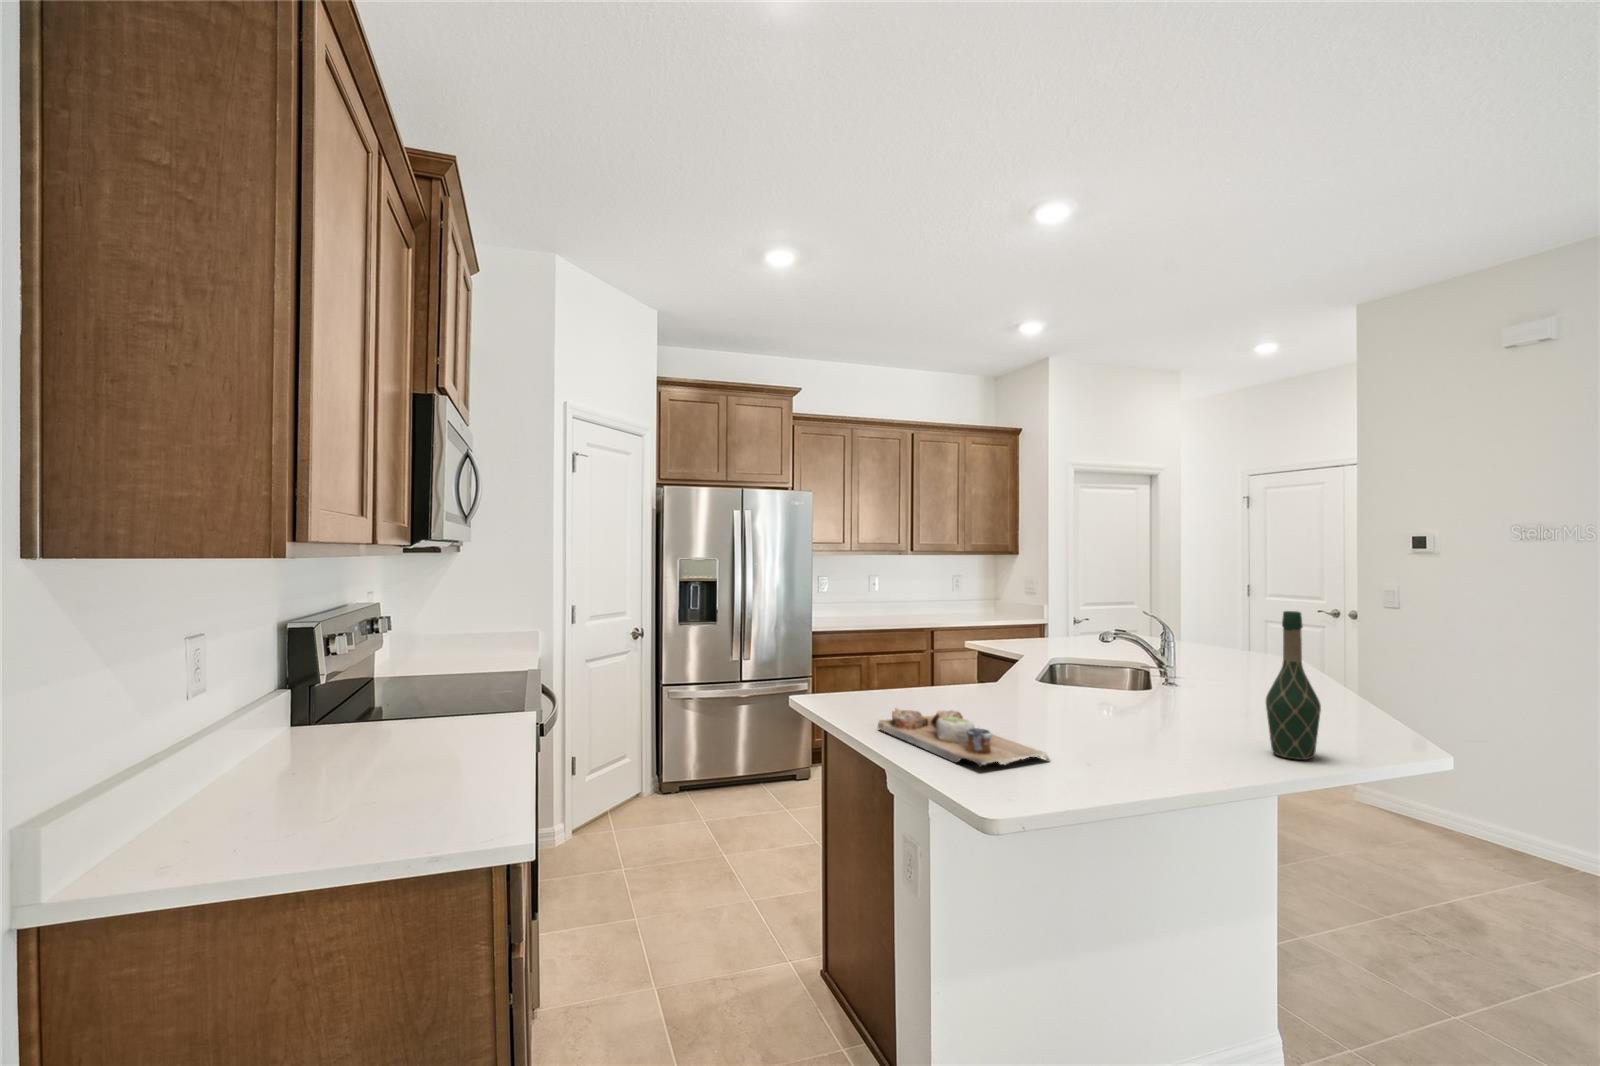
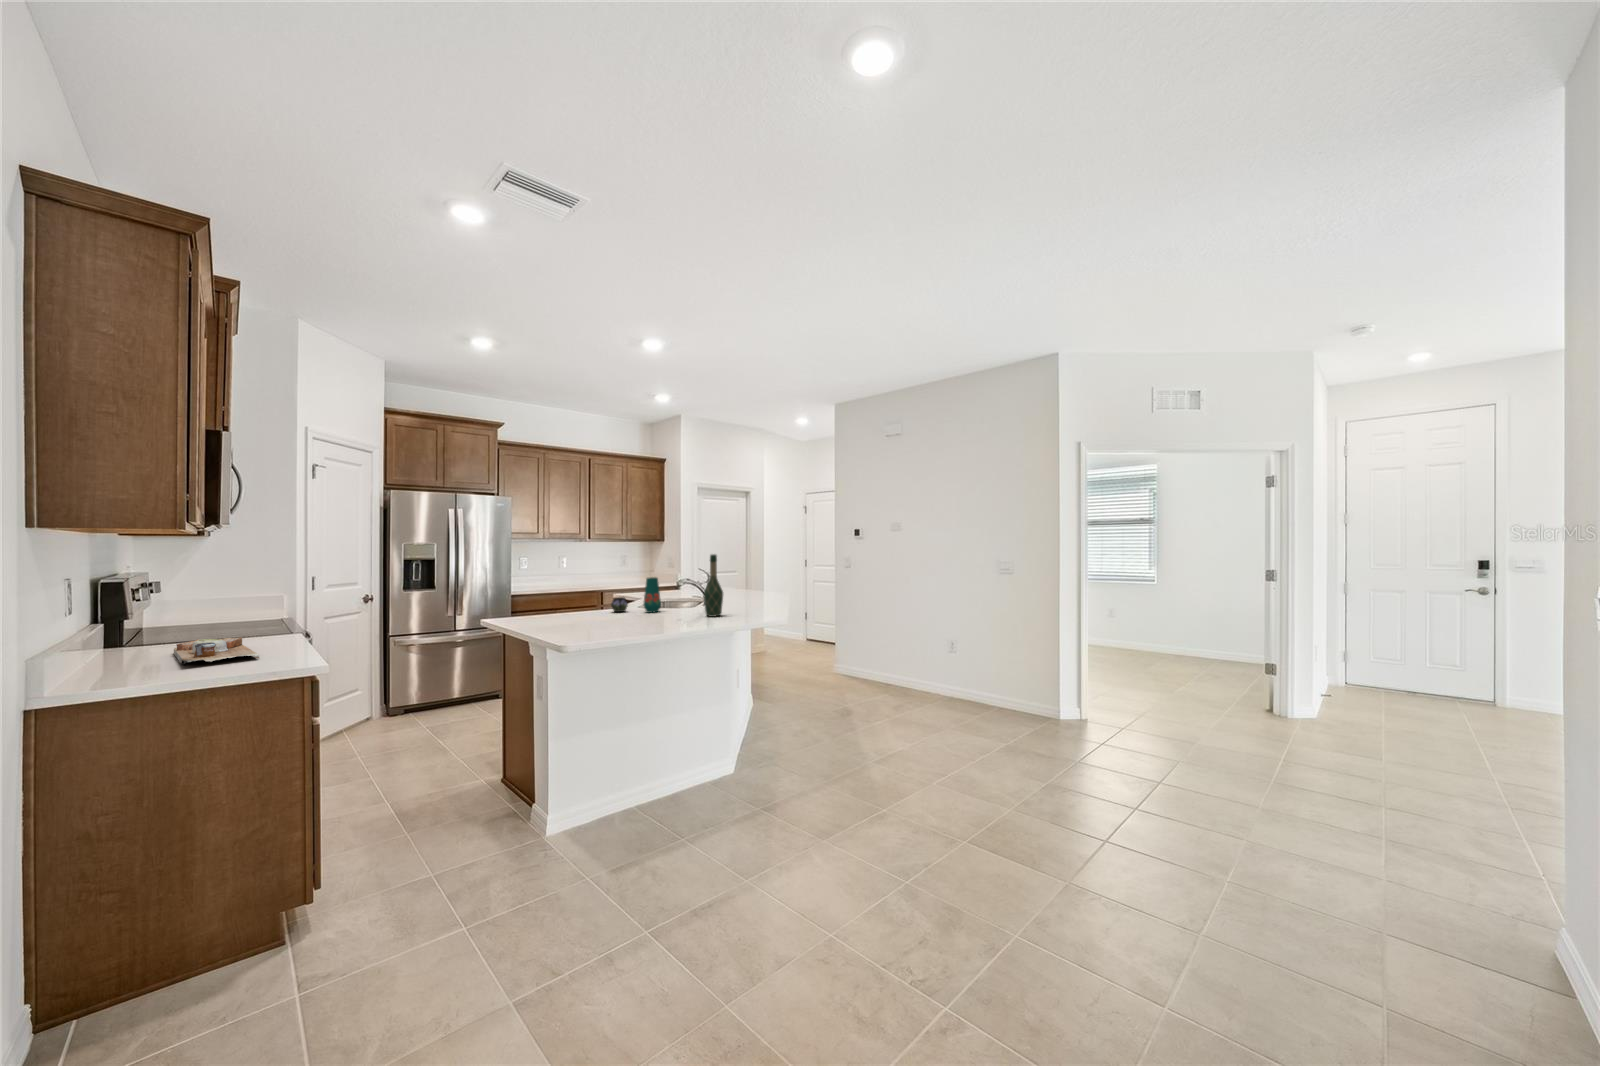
vase: none [1020,646,1132,722] -> present [611,577,661,613]
cutting board: present [878,709,1050,767] -> present [174,637,259,664]

